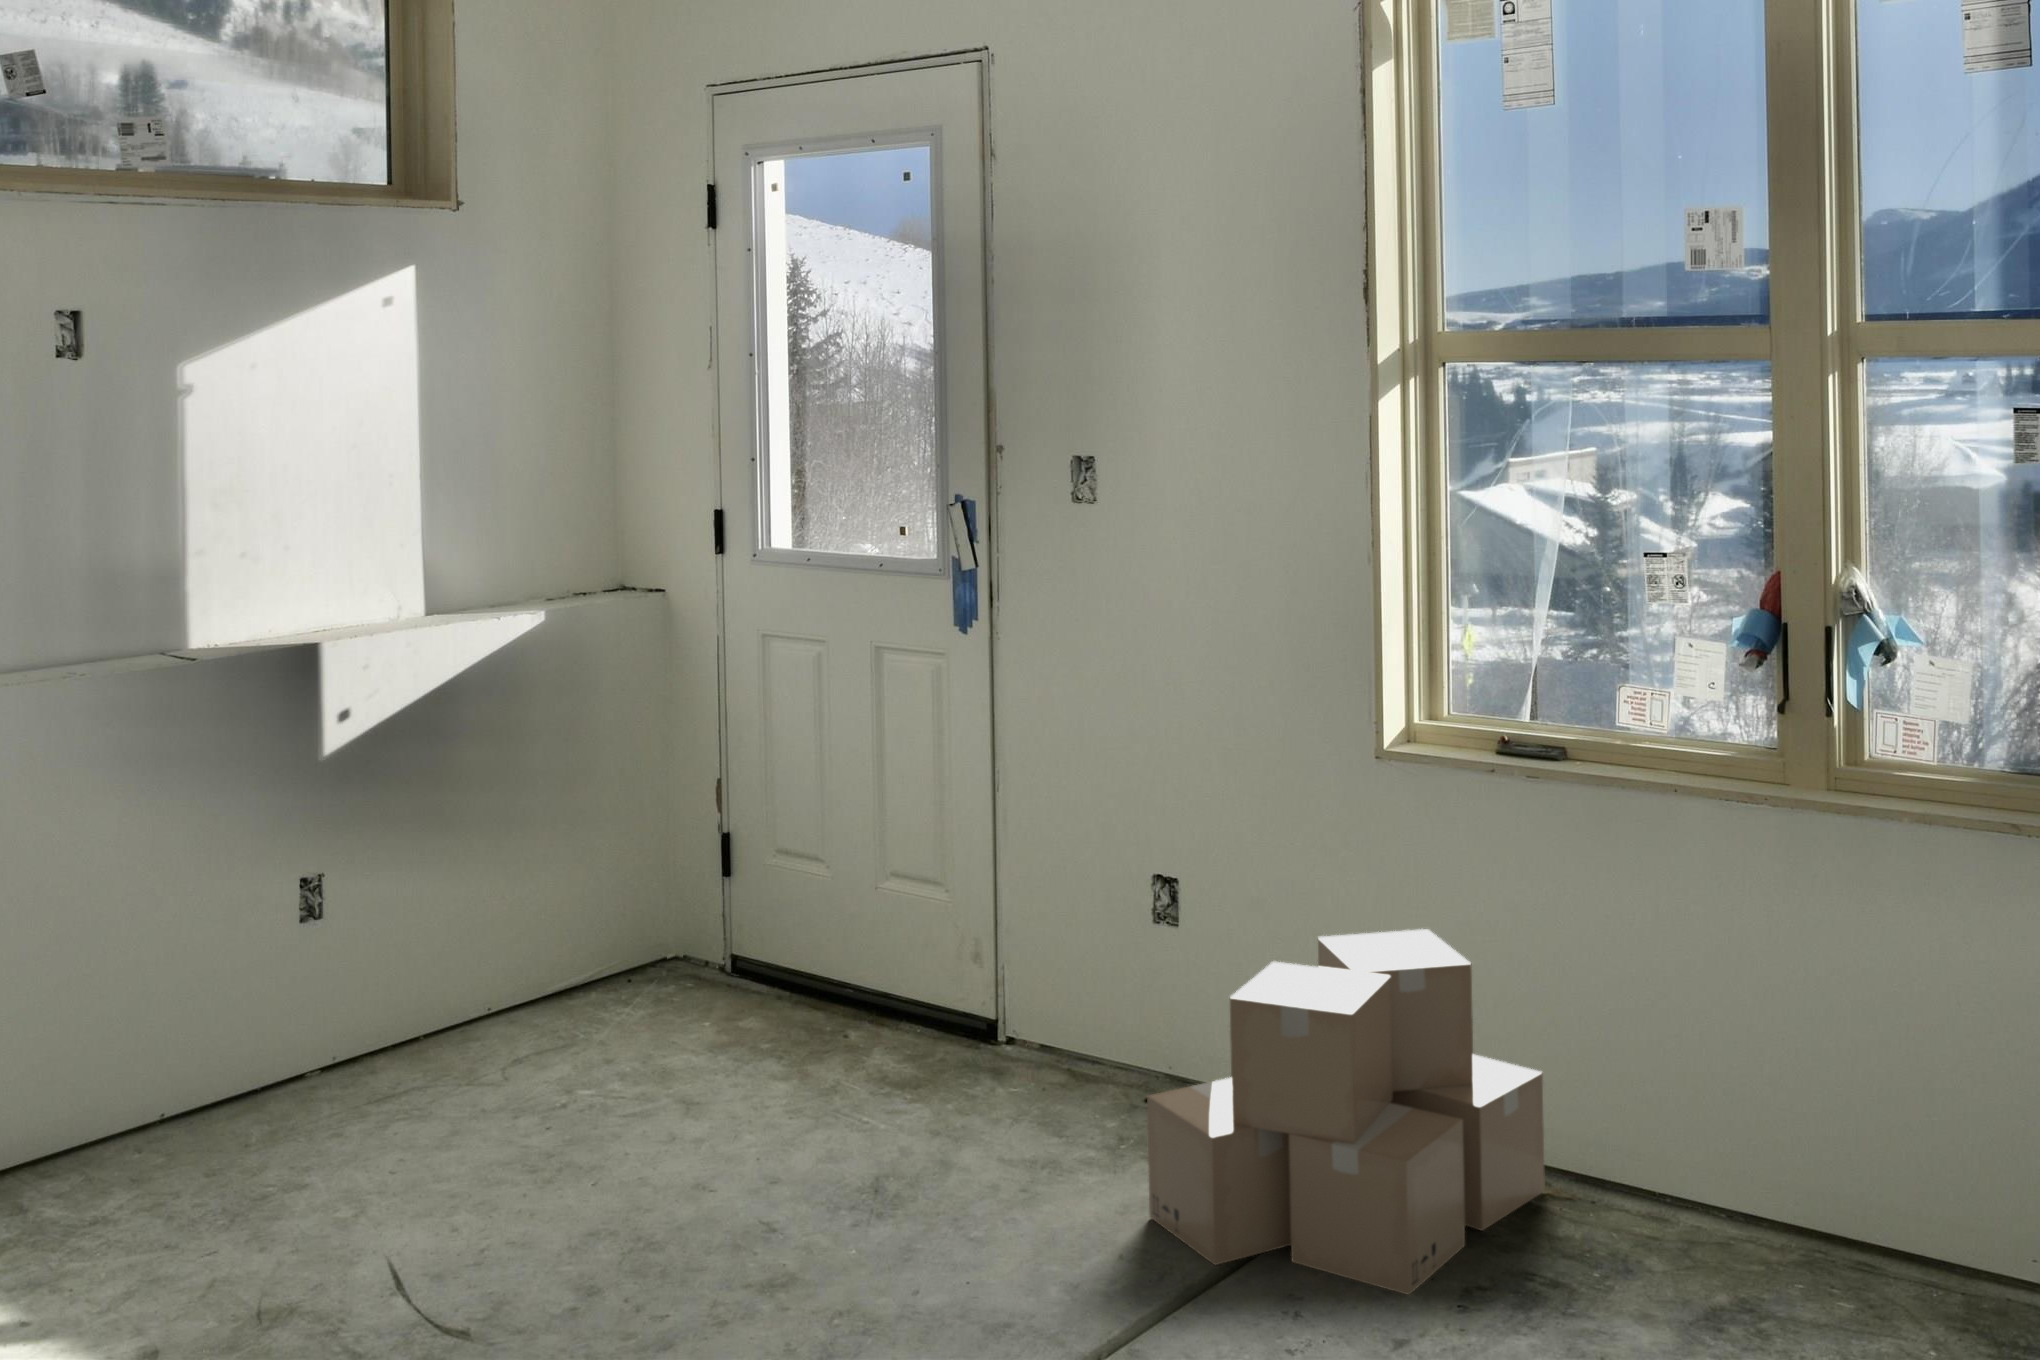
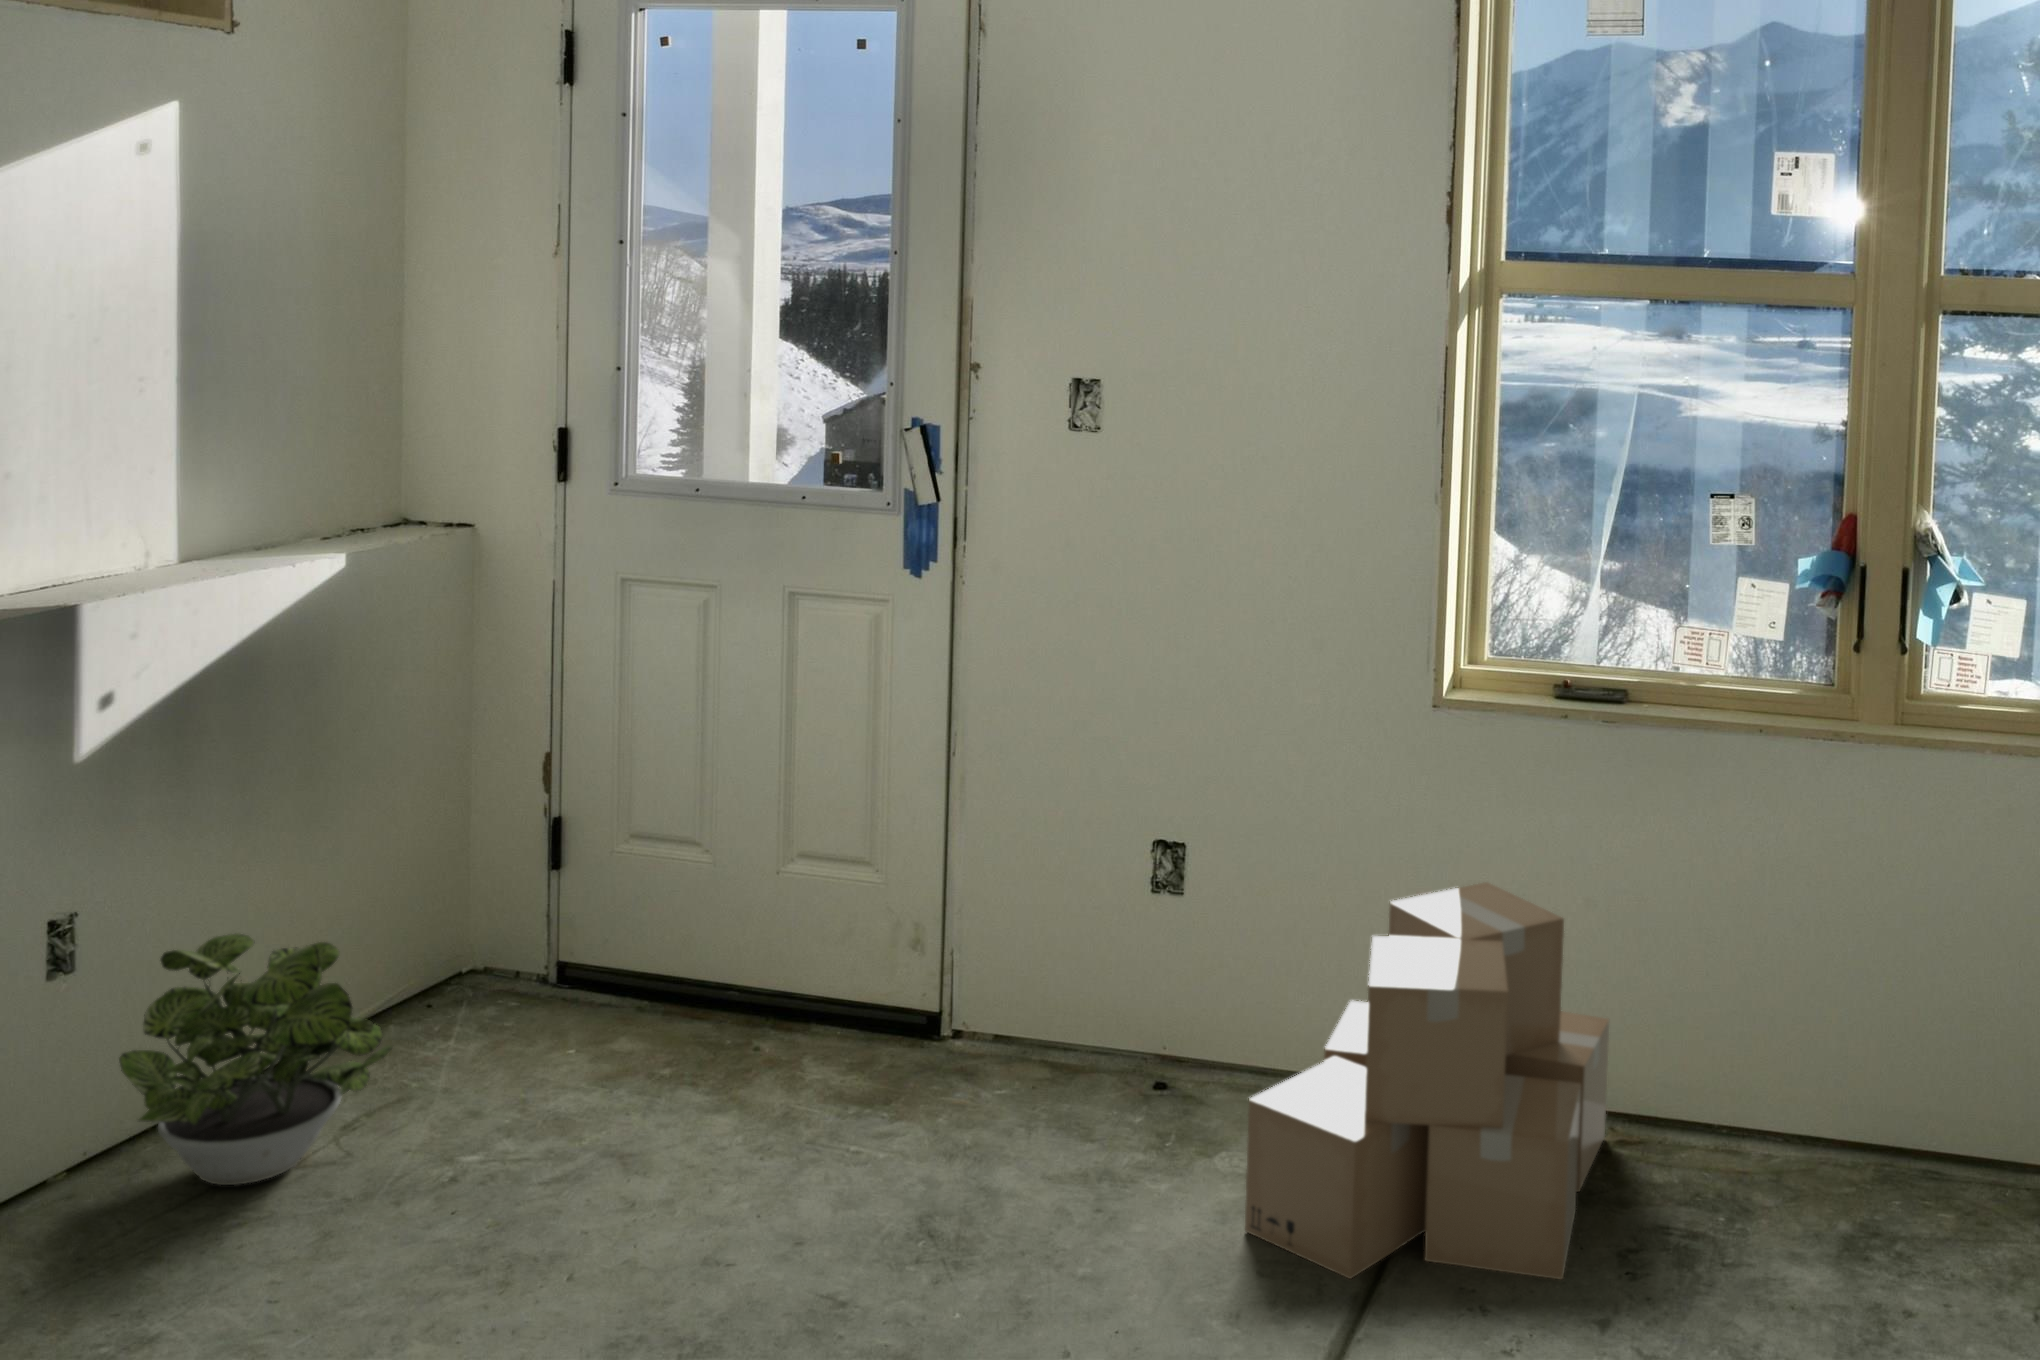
potted plant: none [369,897,545,1085] -> present [119,934,392,1185]

